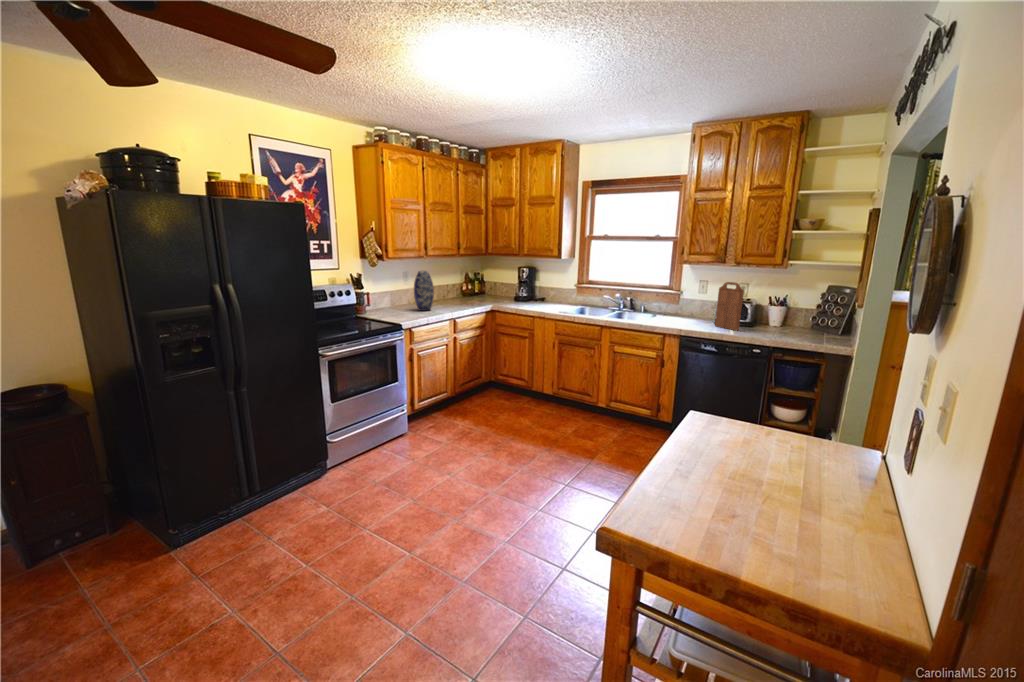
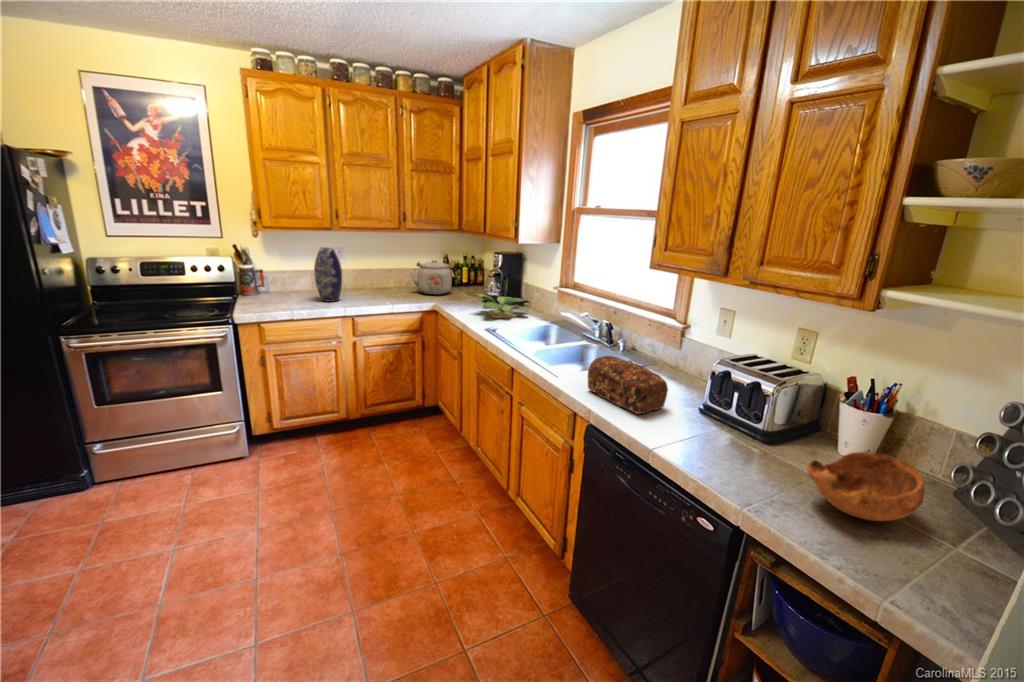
potted plant: none [530,275,564,308] -> present [475,273,528,318]
kettle: none [458,277,487,302] -> present [410,260,452,295]
cutting board: present [715,282,744,331] -> none [691,330,736,446]
bread loaf: none [662,305,703,327] -> present [588,356,668,414]
wooden bowl: none [783,316,819,337] -> present [808,452,925,521]

